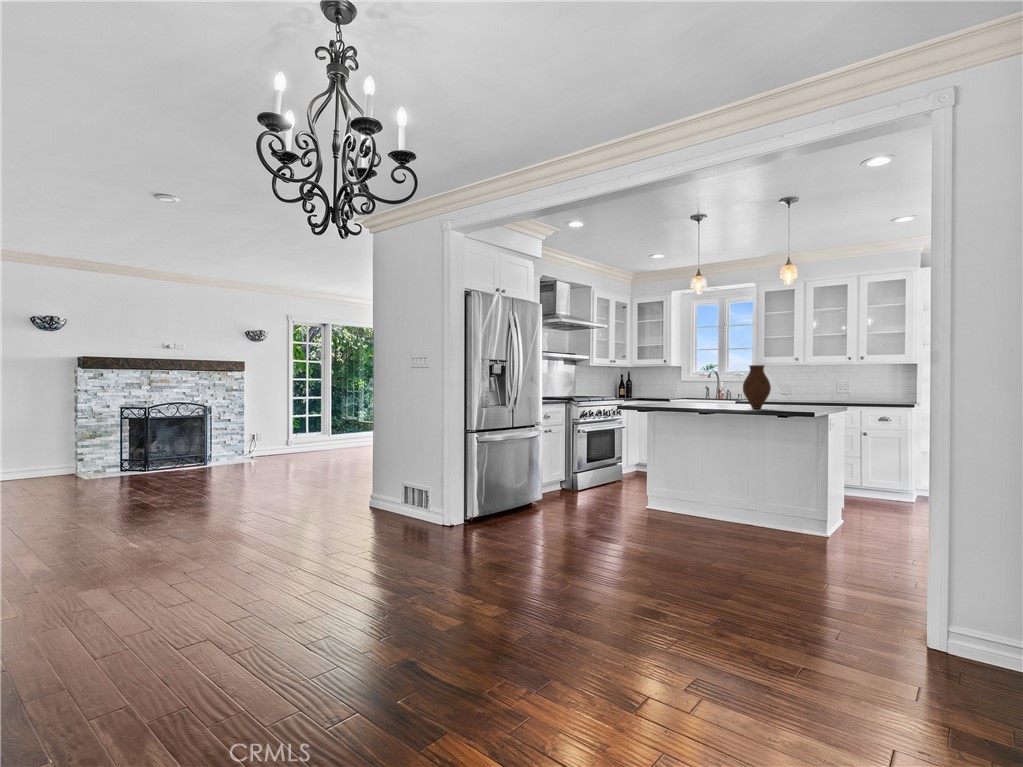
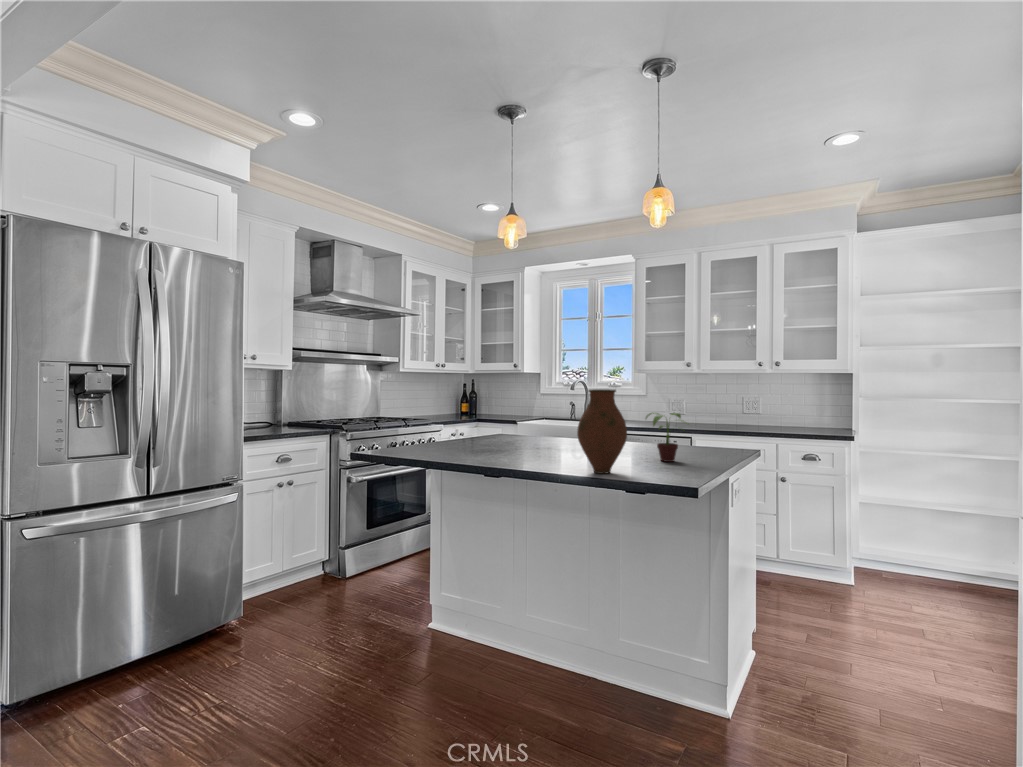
potted plant: none [777,381,805,407] -> present [646,413,687,462]

